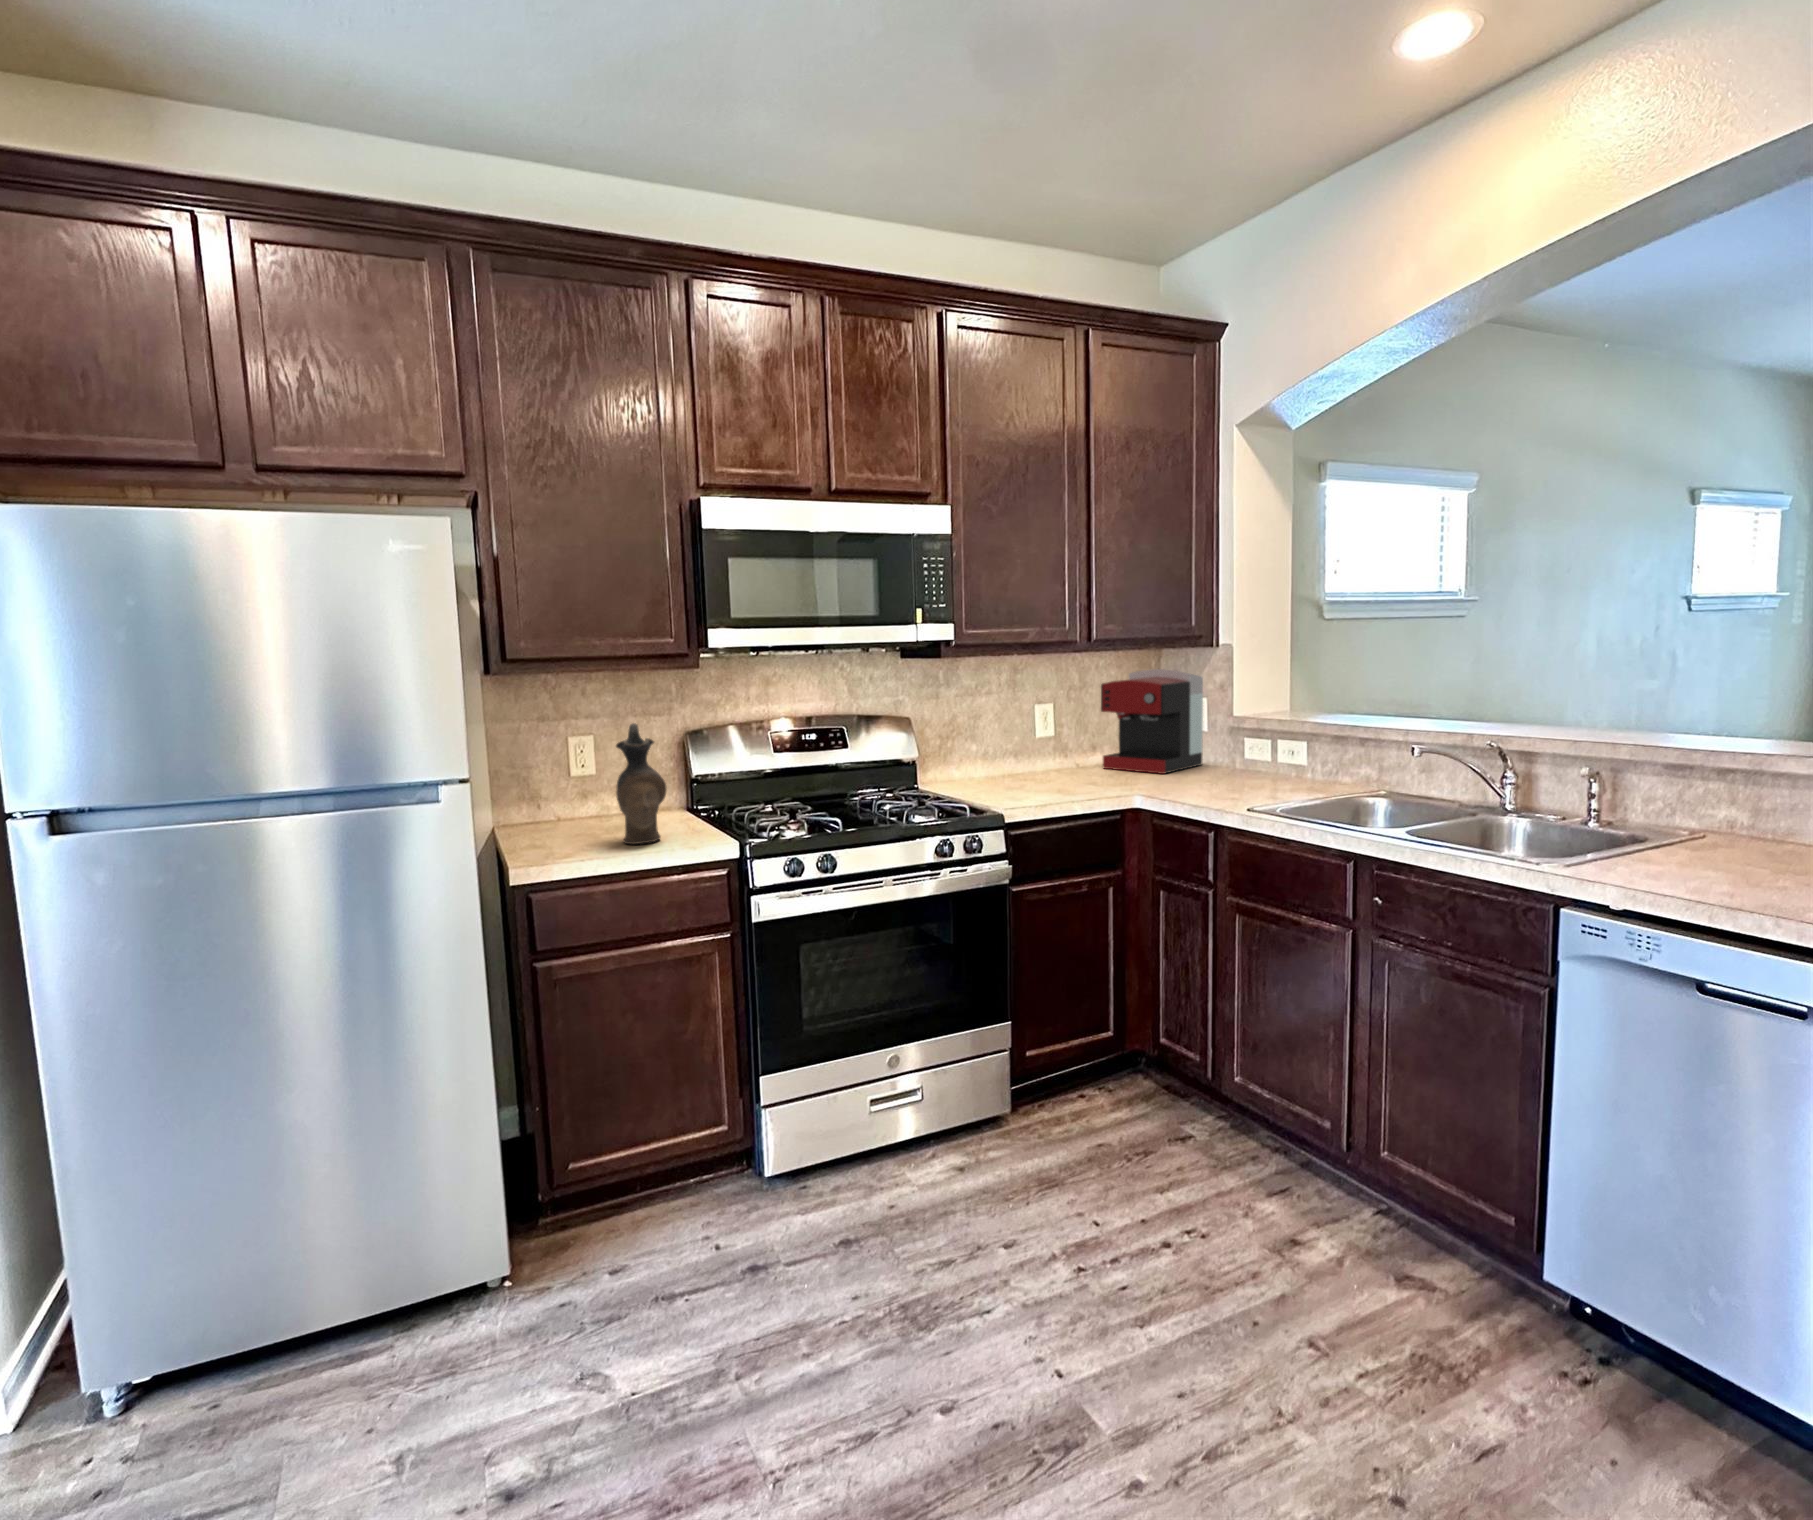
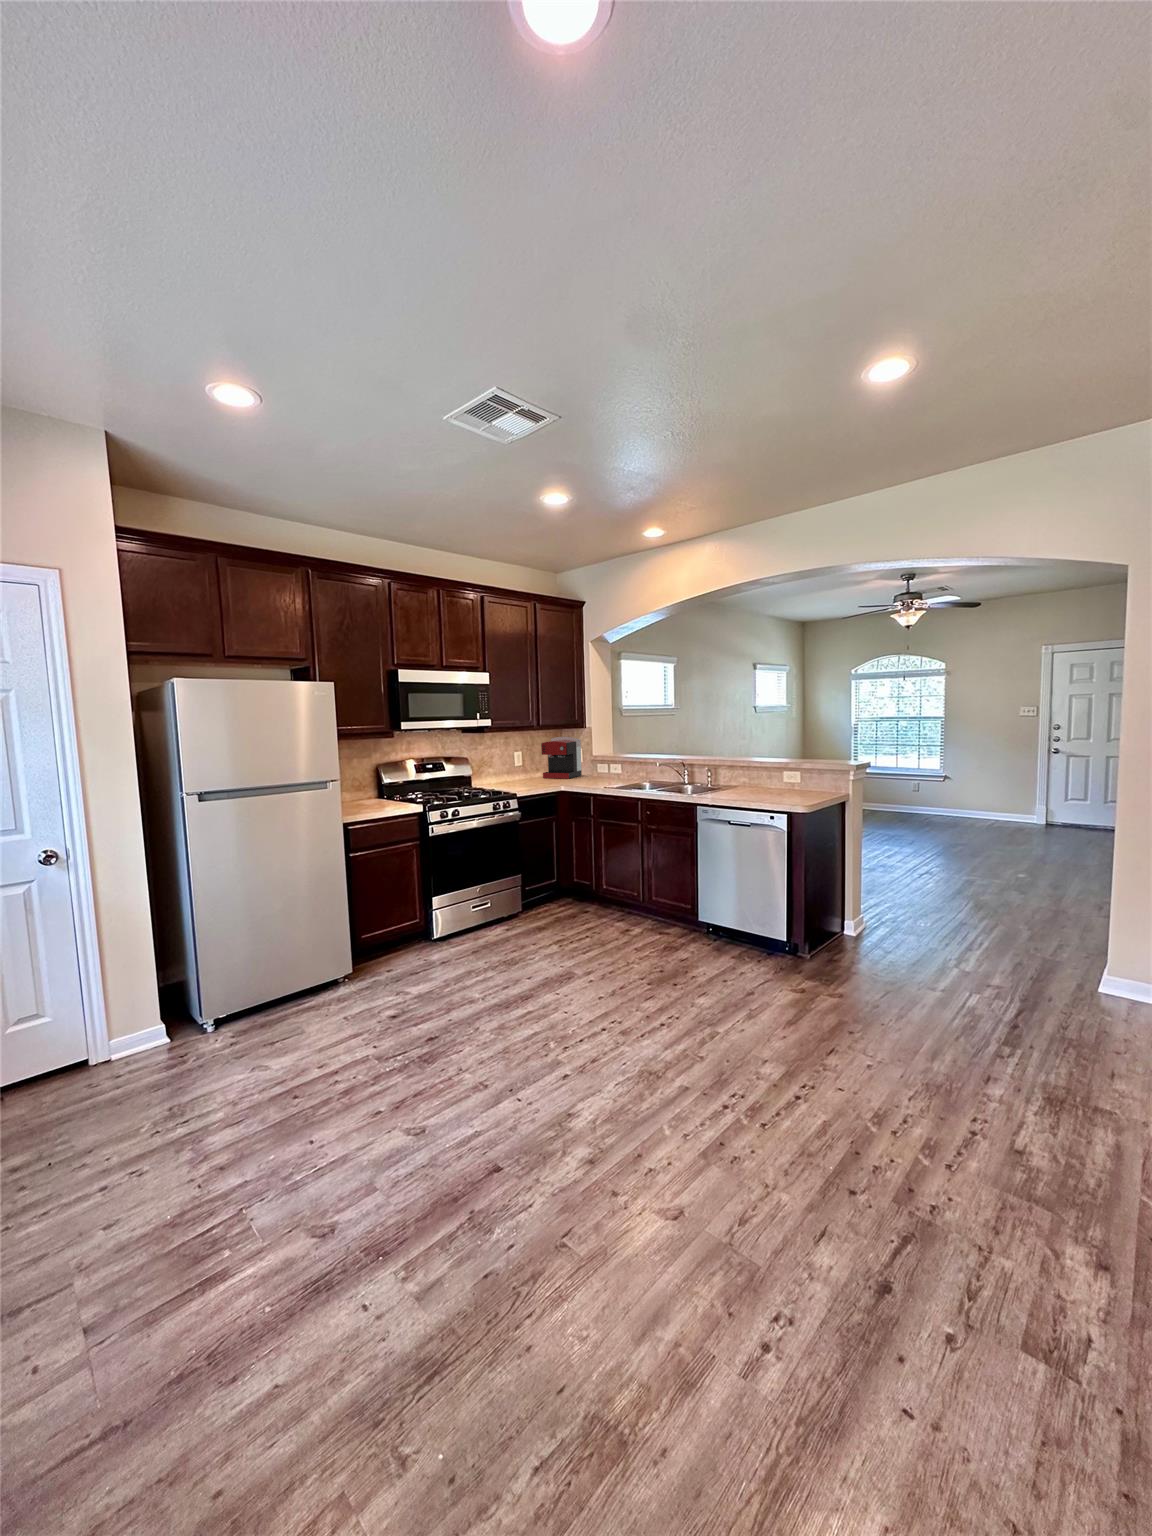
ceramic pitcher: present [616,723,667,844] -> none [370,760,392,808]

